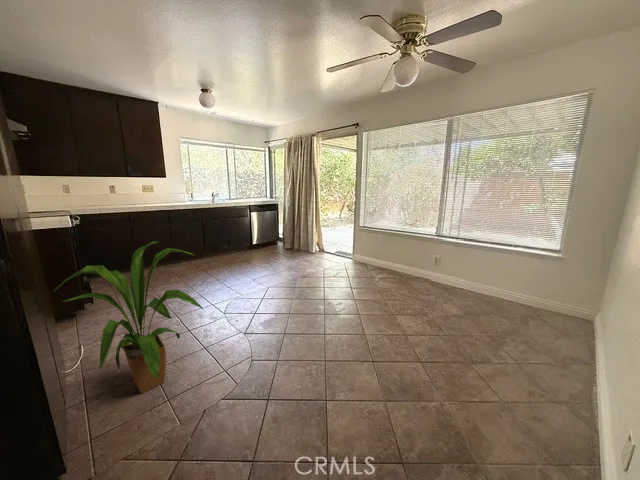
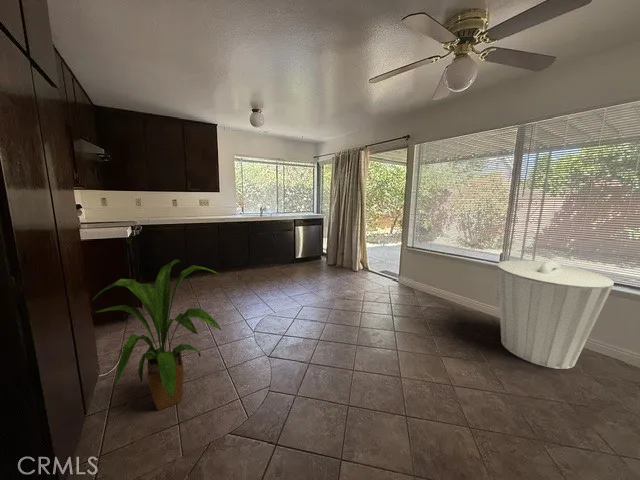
trash can: none [435,230,514,313] -> present [497,261,614,369]

